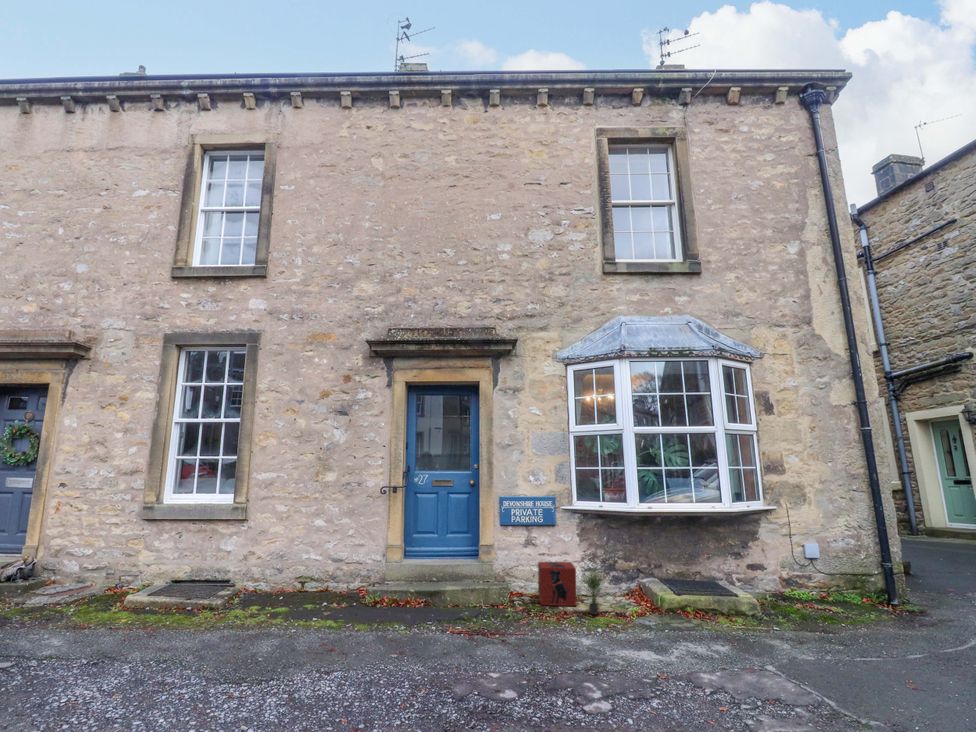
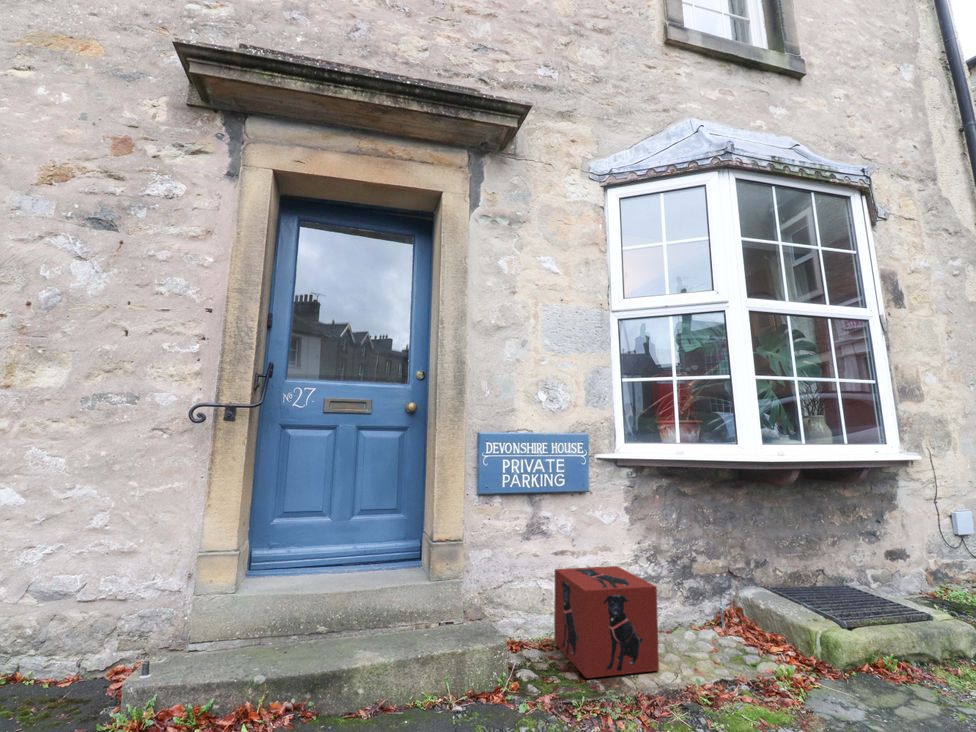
potted plant: present [584,570,602,614] -> none [673,580,755,701]

